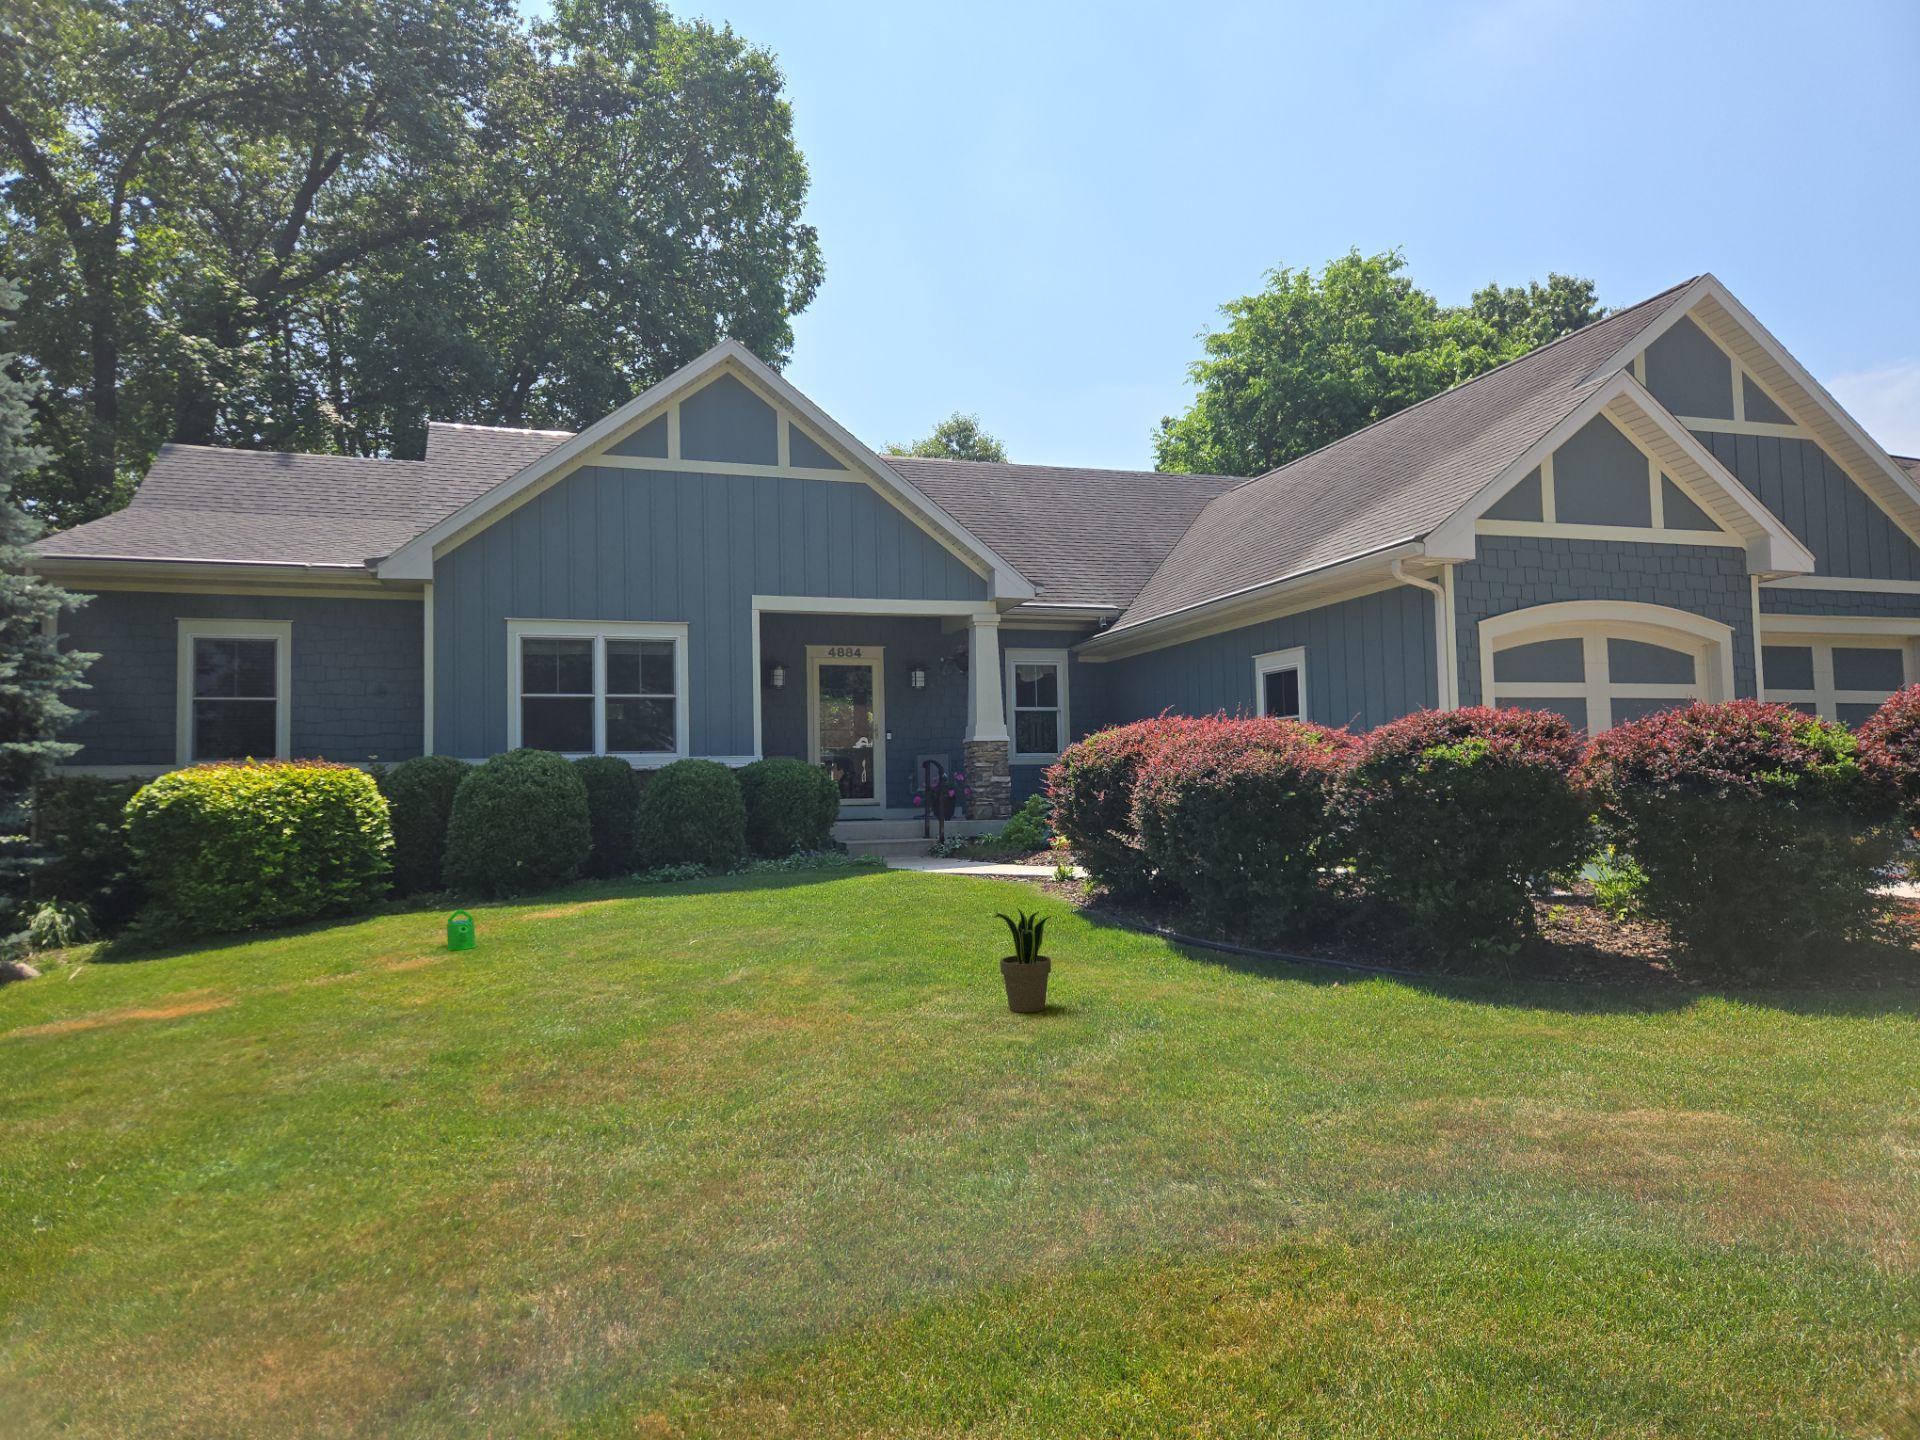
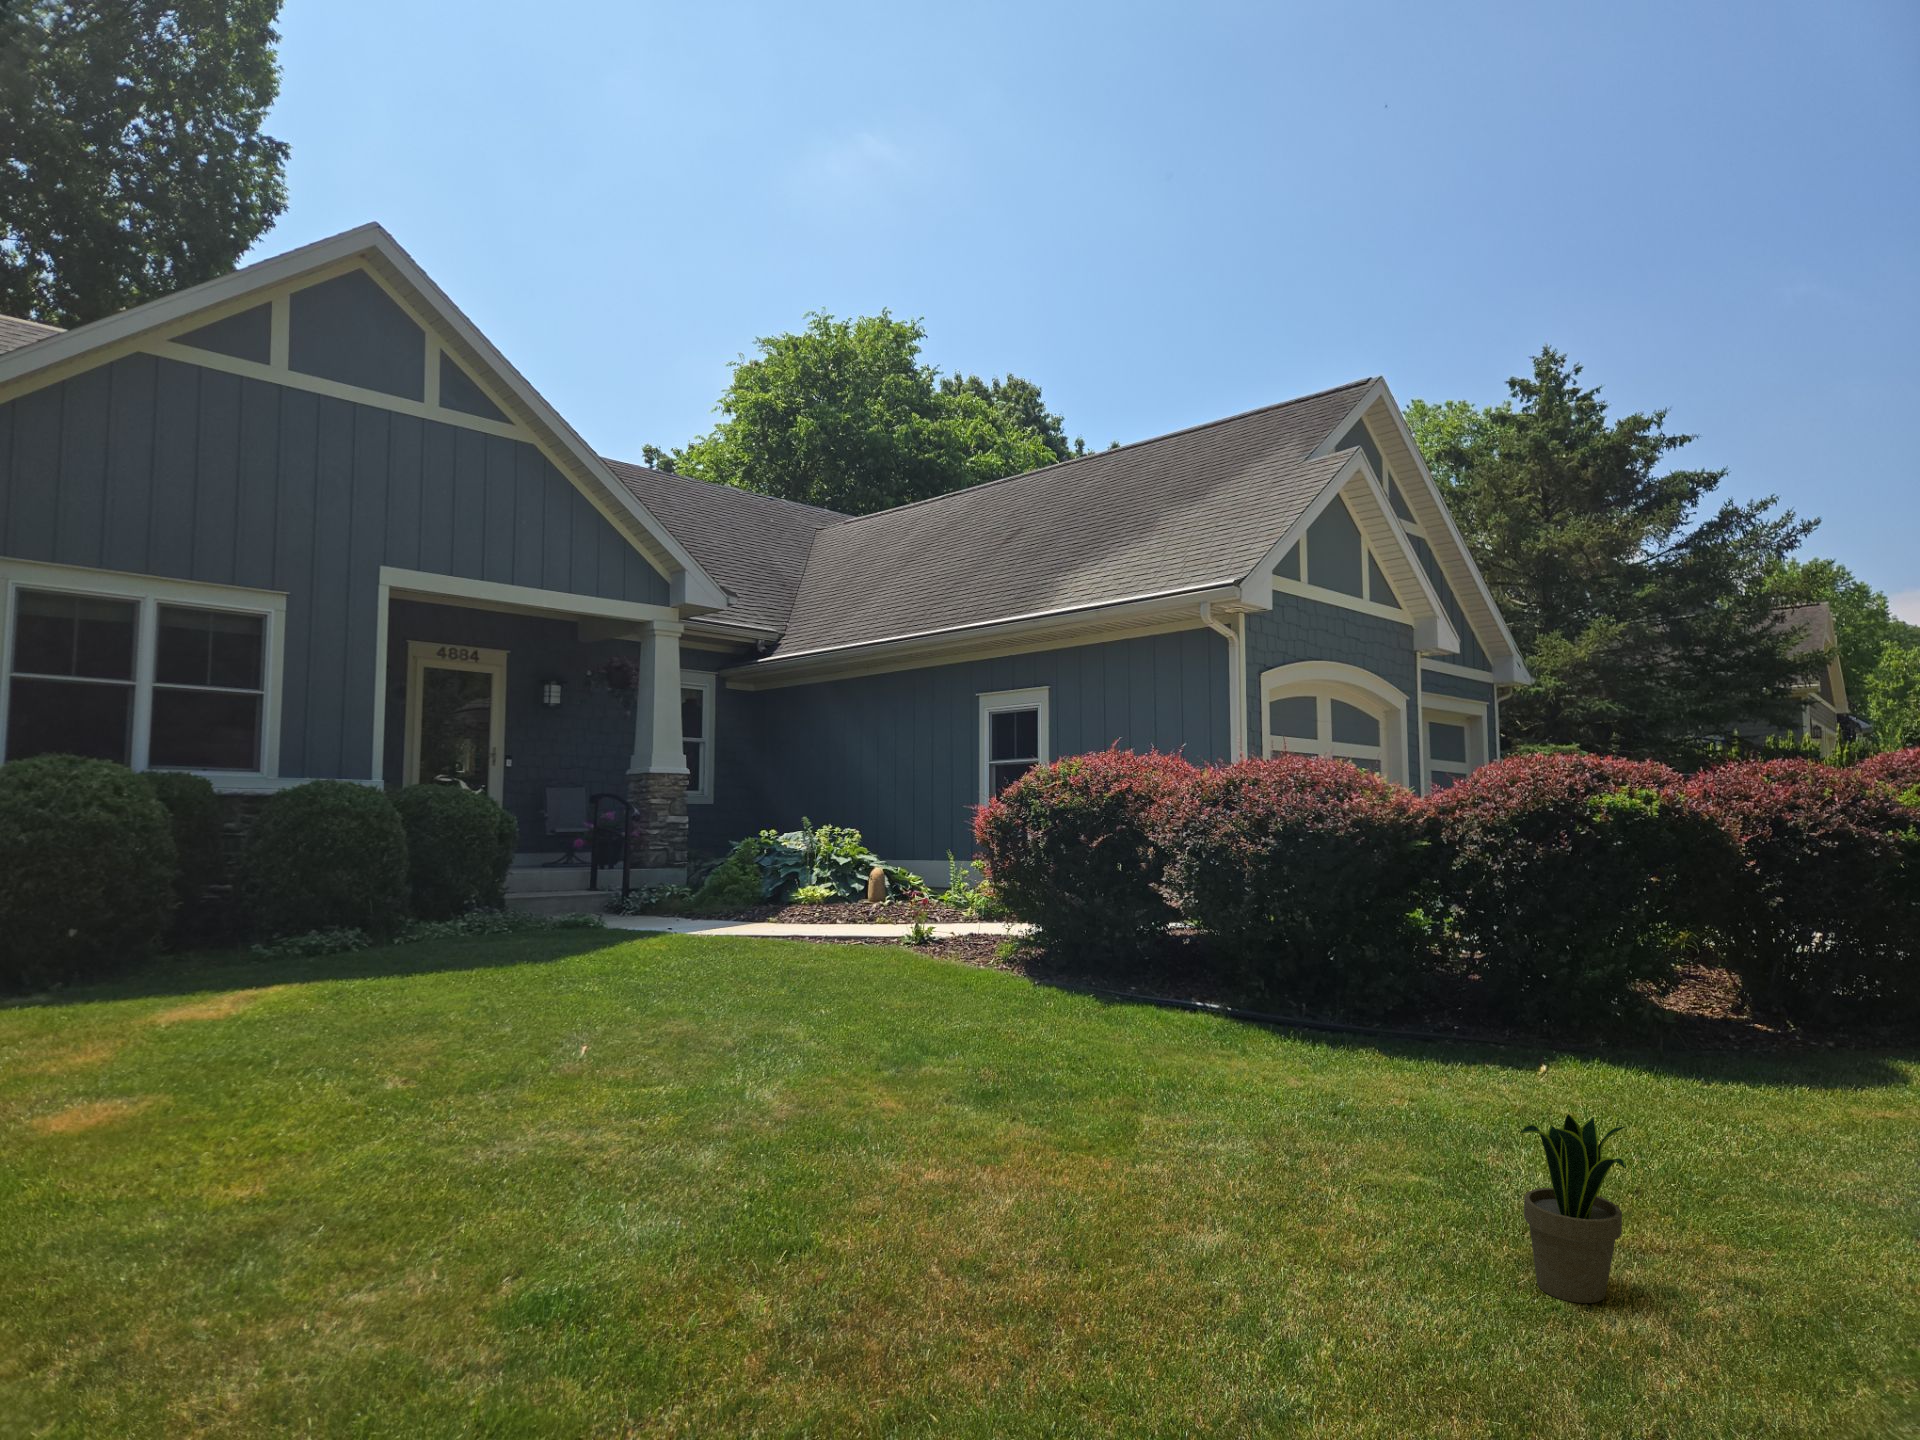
watering can: present [447,909,477,950] -> none [131,1116,204,1209]

